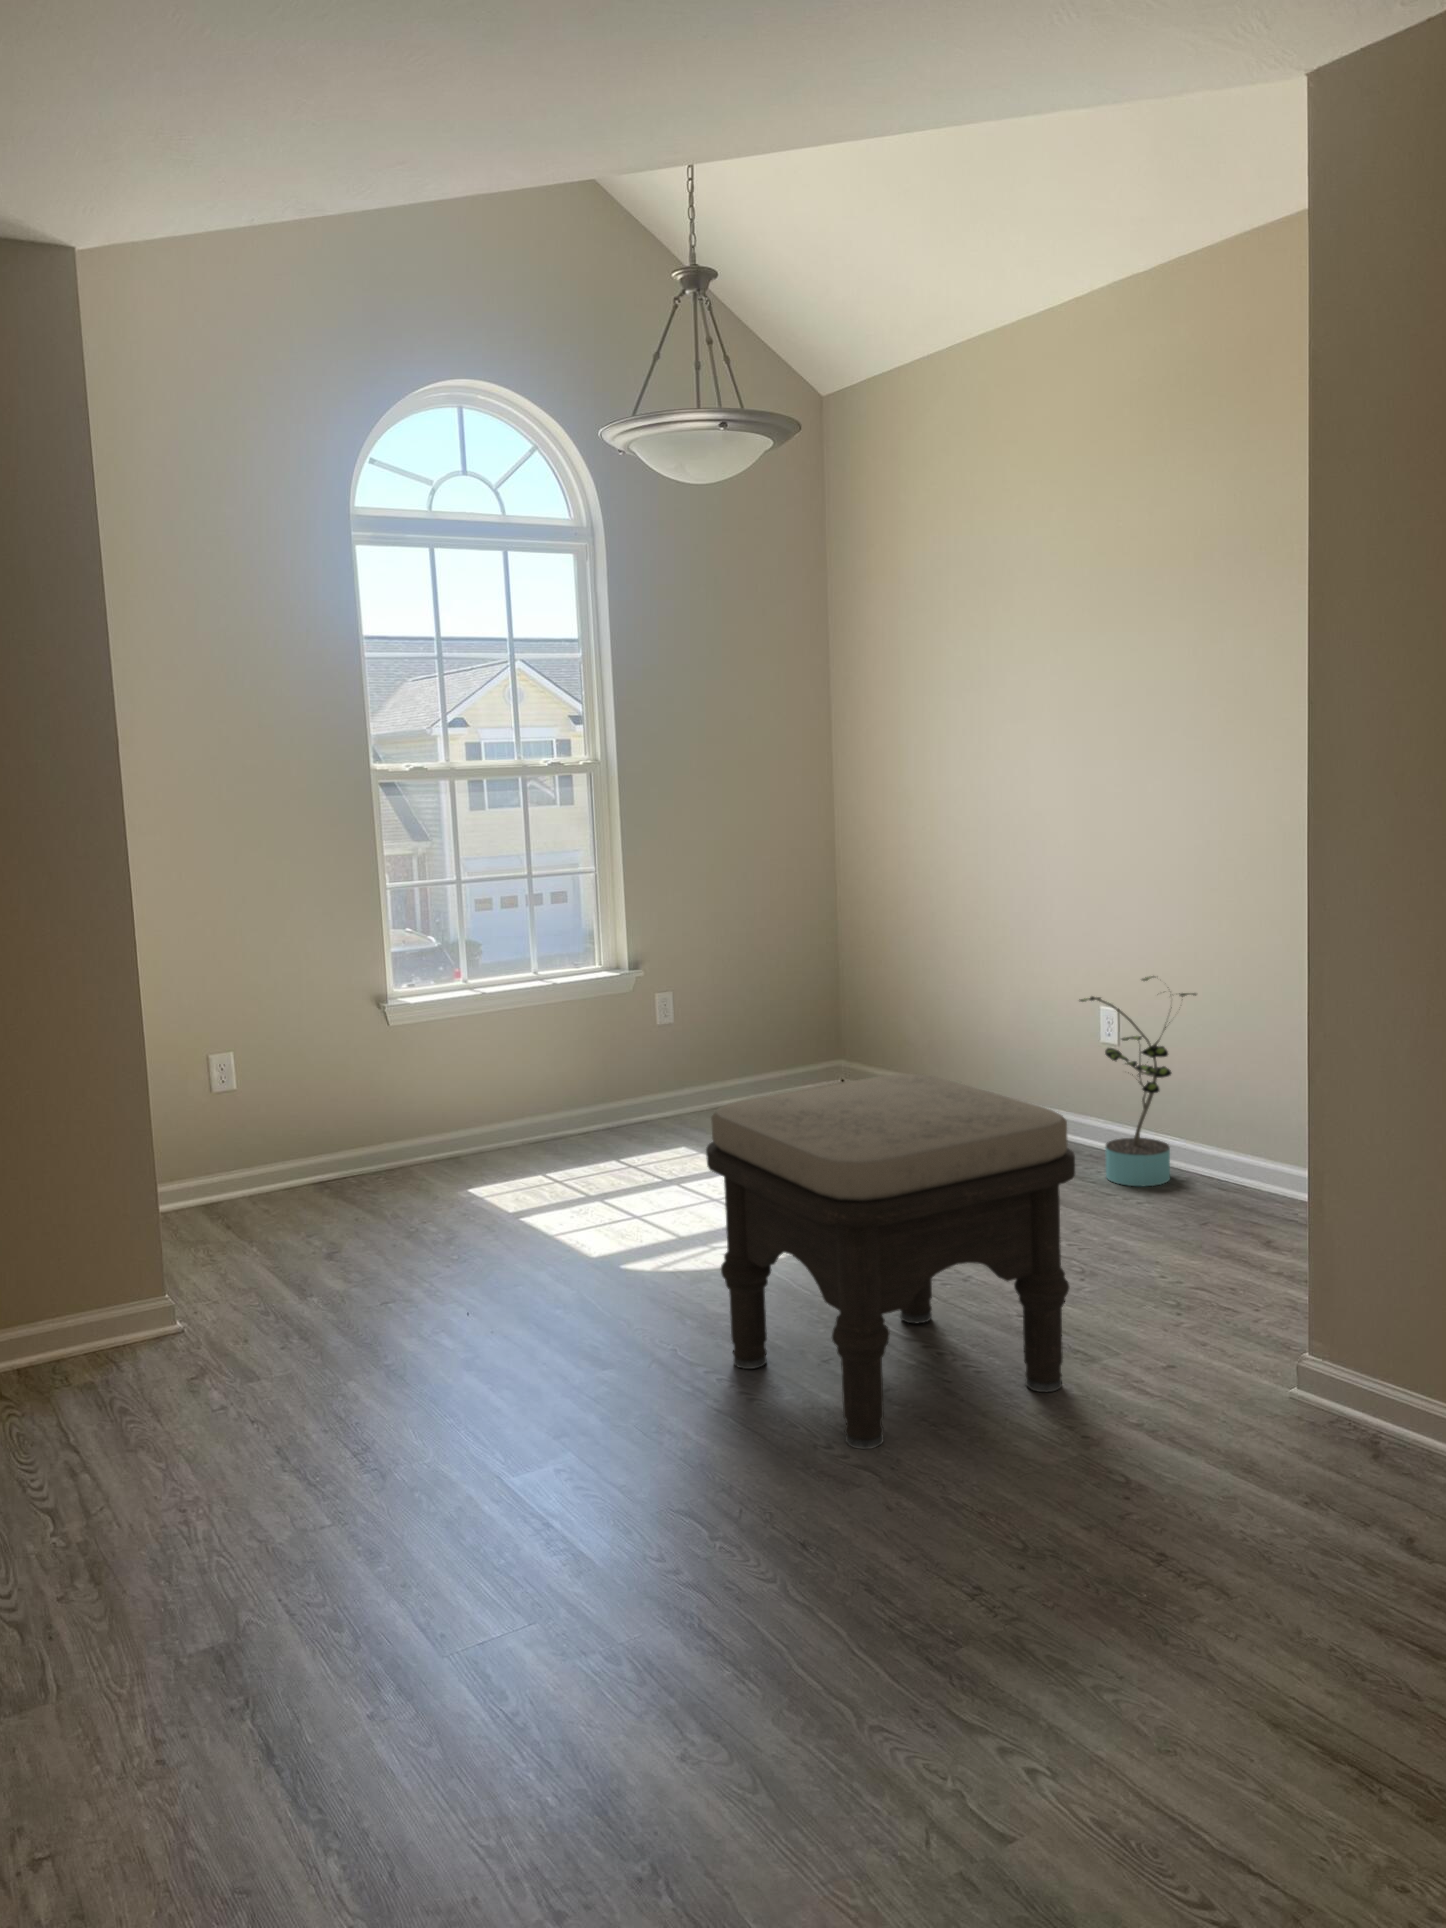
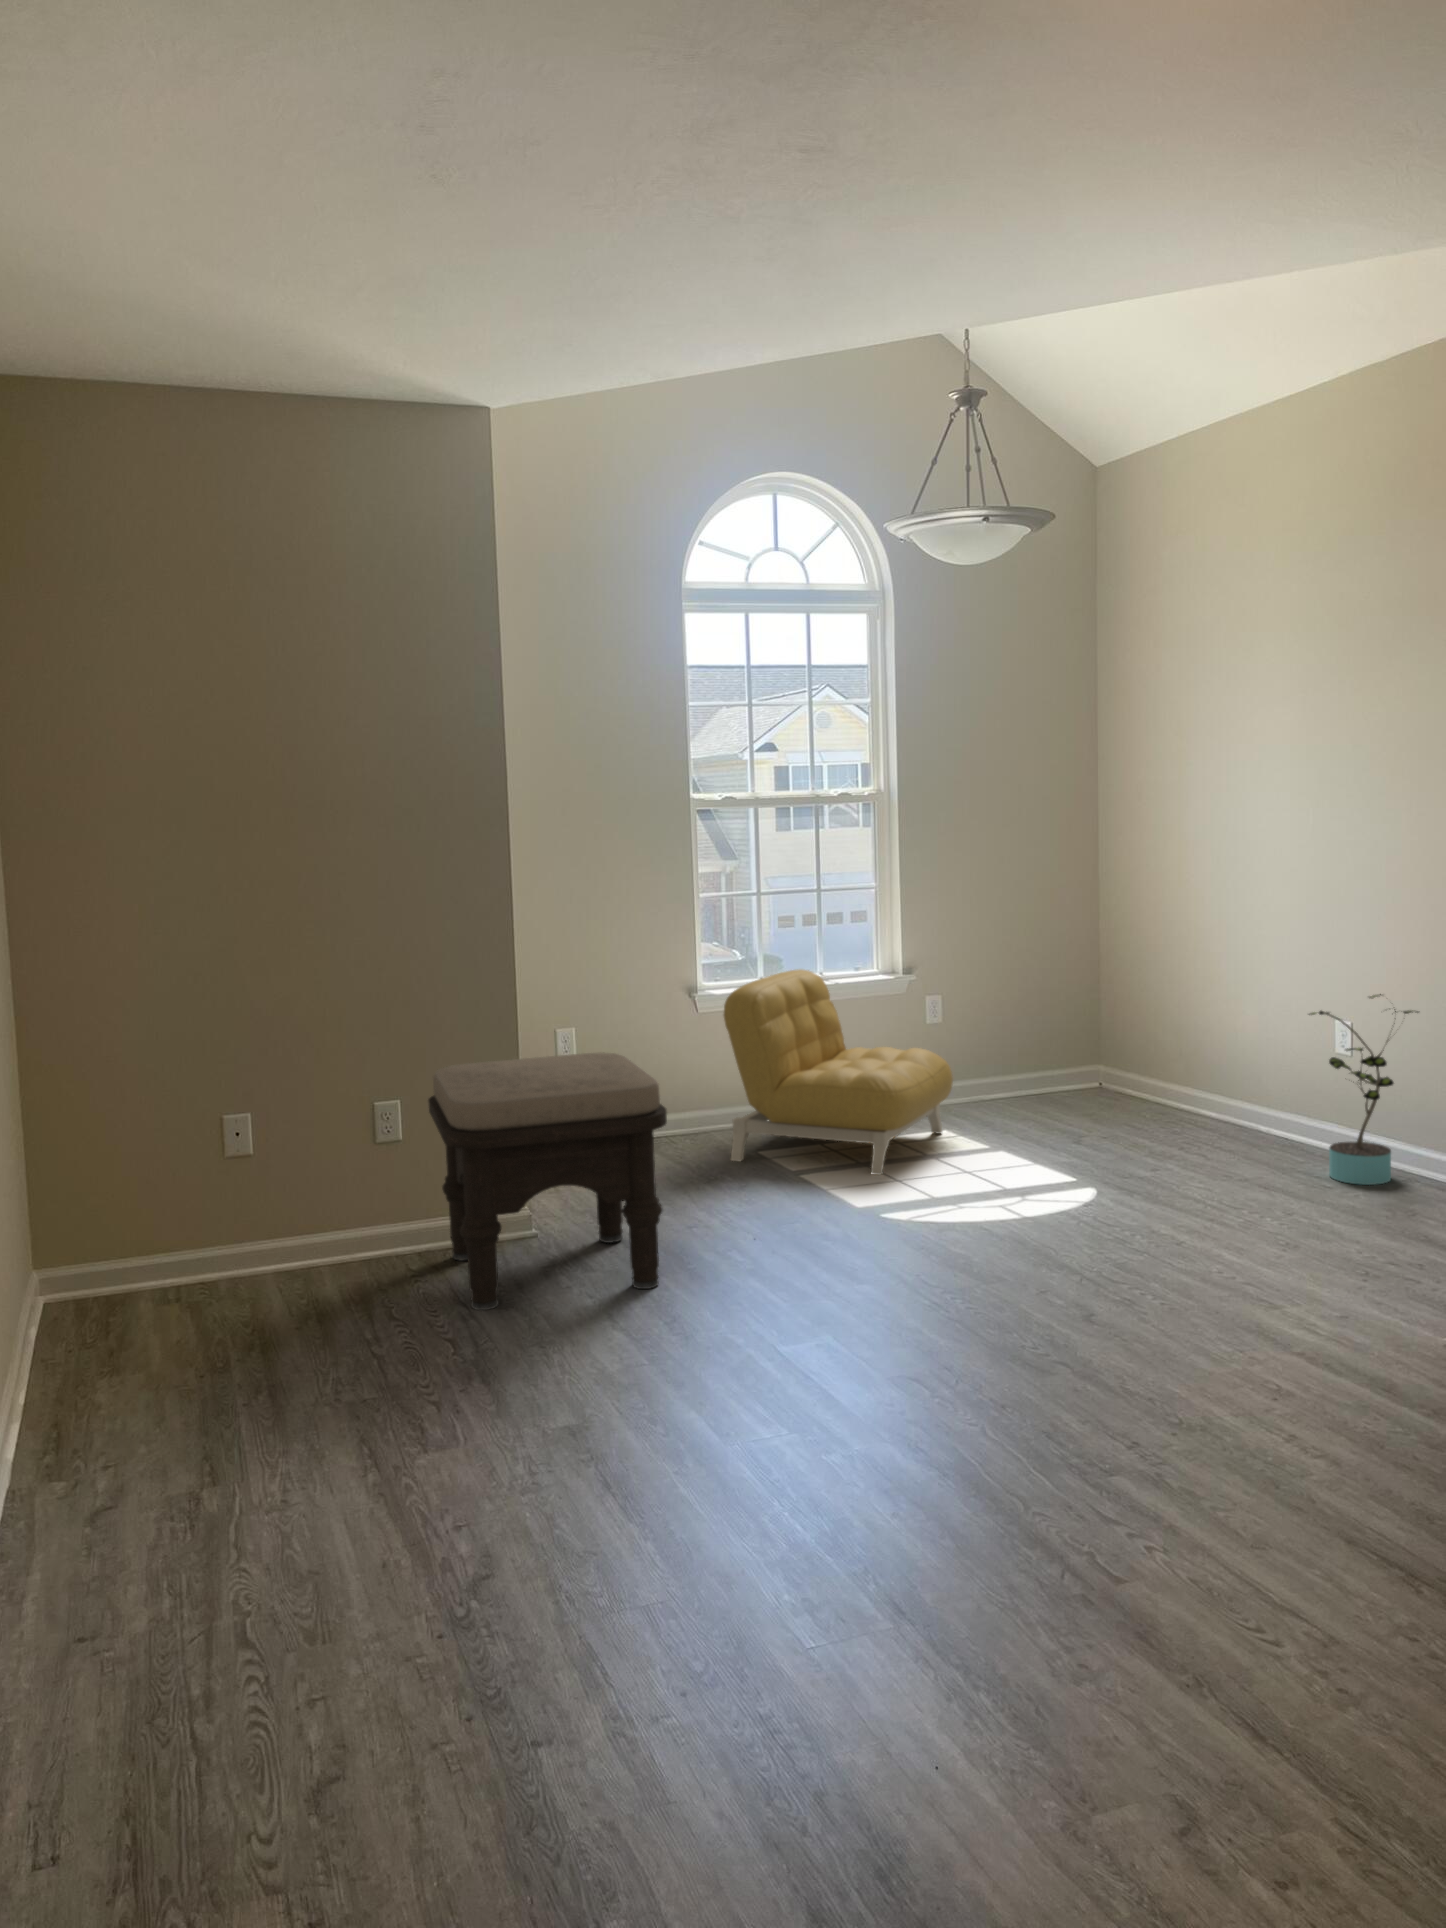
armchair: none [420,970,690,1212] -> present [724,969,953,1175]
ottoman: present [706,1074,1075,1449] -> present [428,1053,667,1310]

